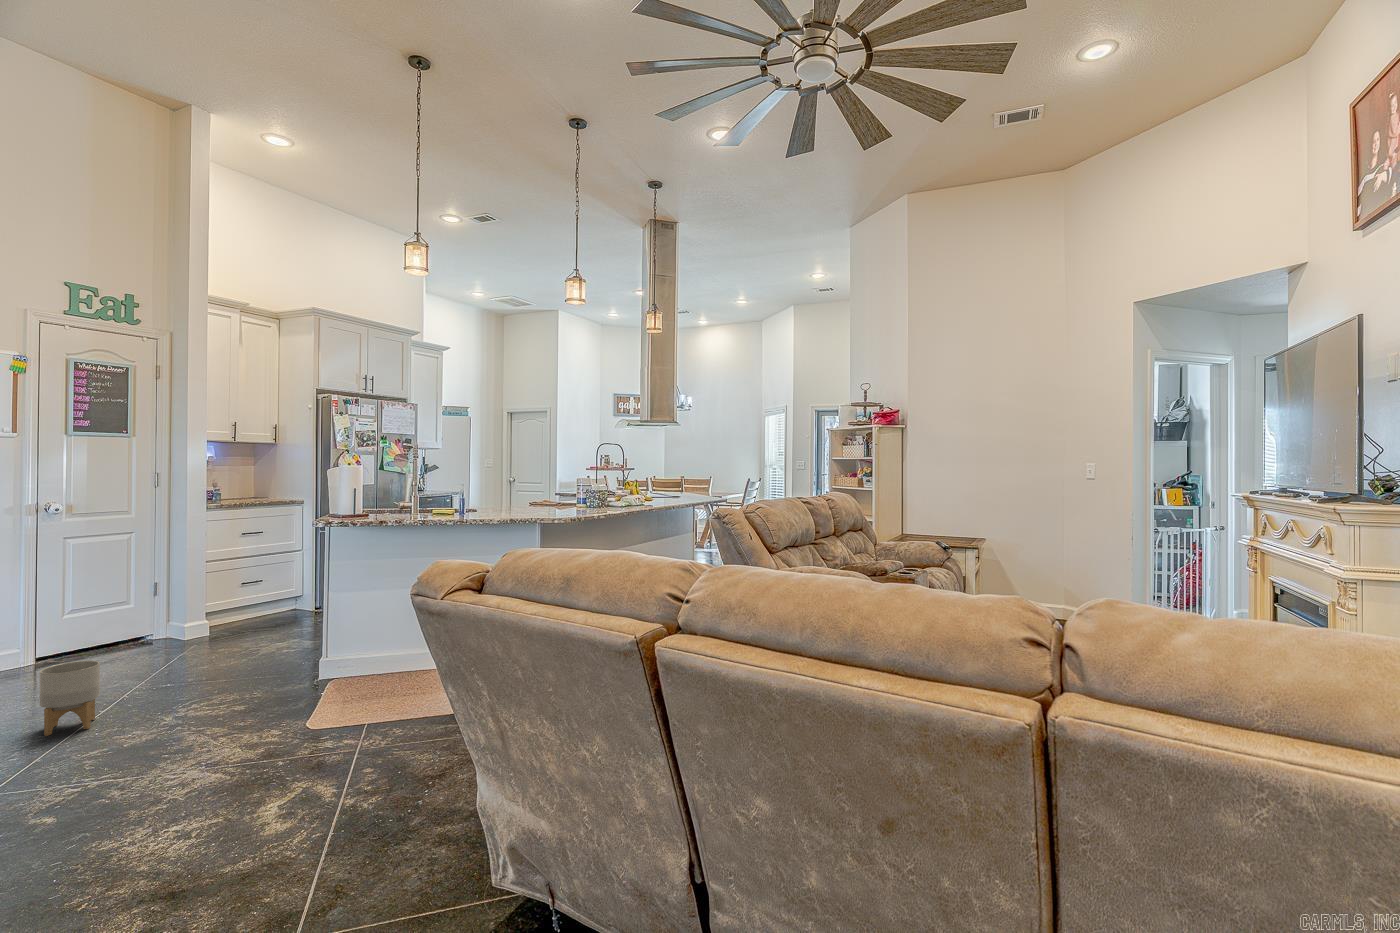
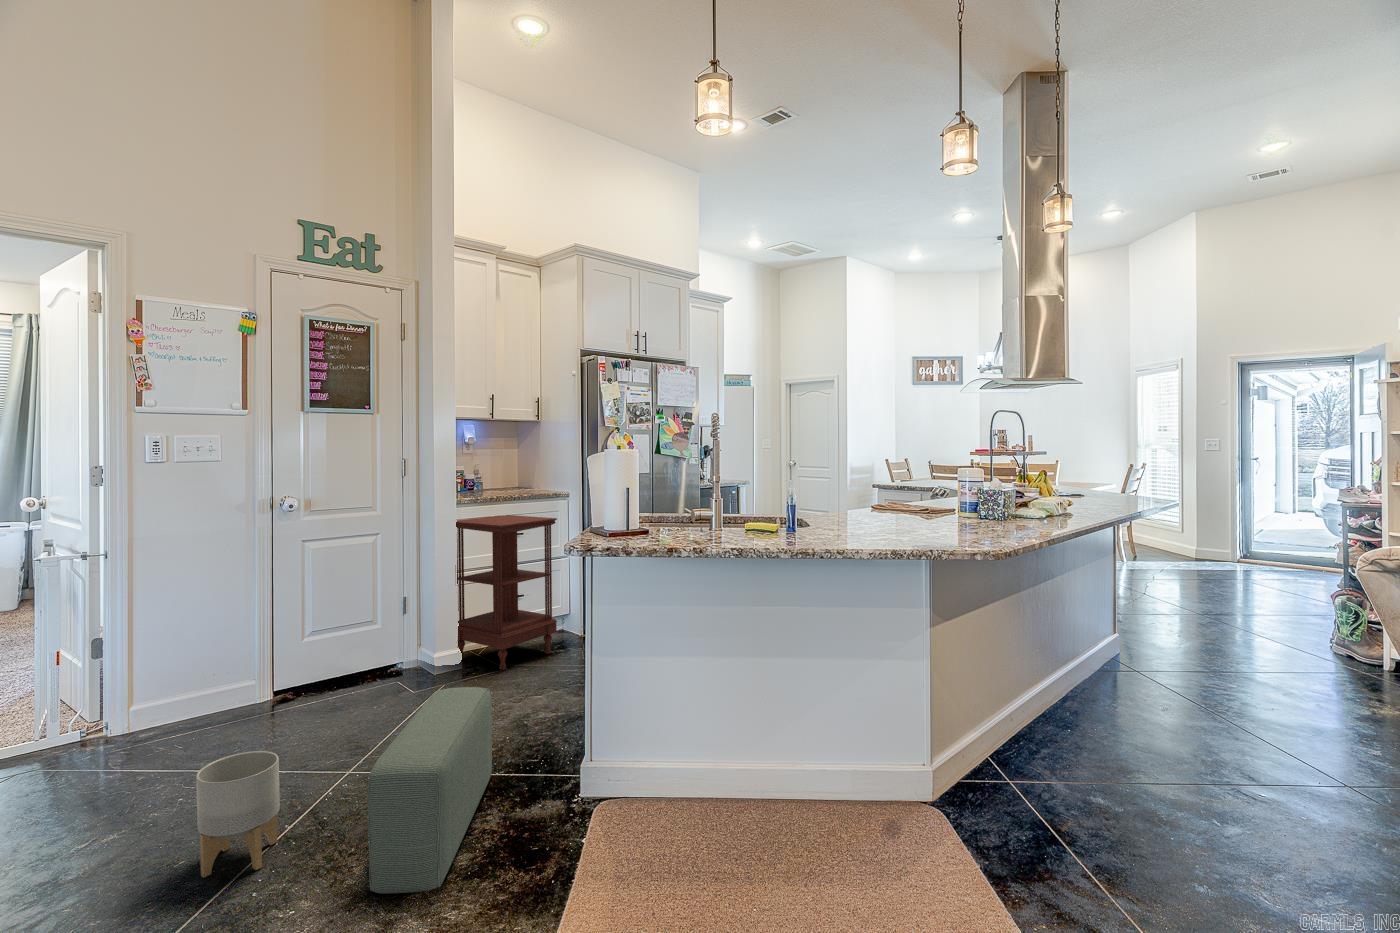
side table: none [197,518,296,635] -> present [455,515,557,670]
pouf: none [178,621,252,725] -> present [368,687,492,894]

